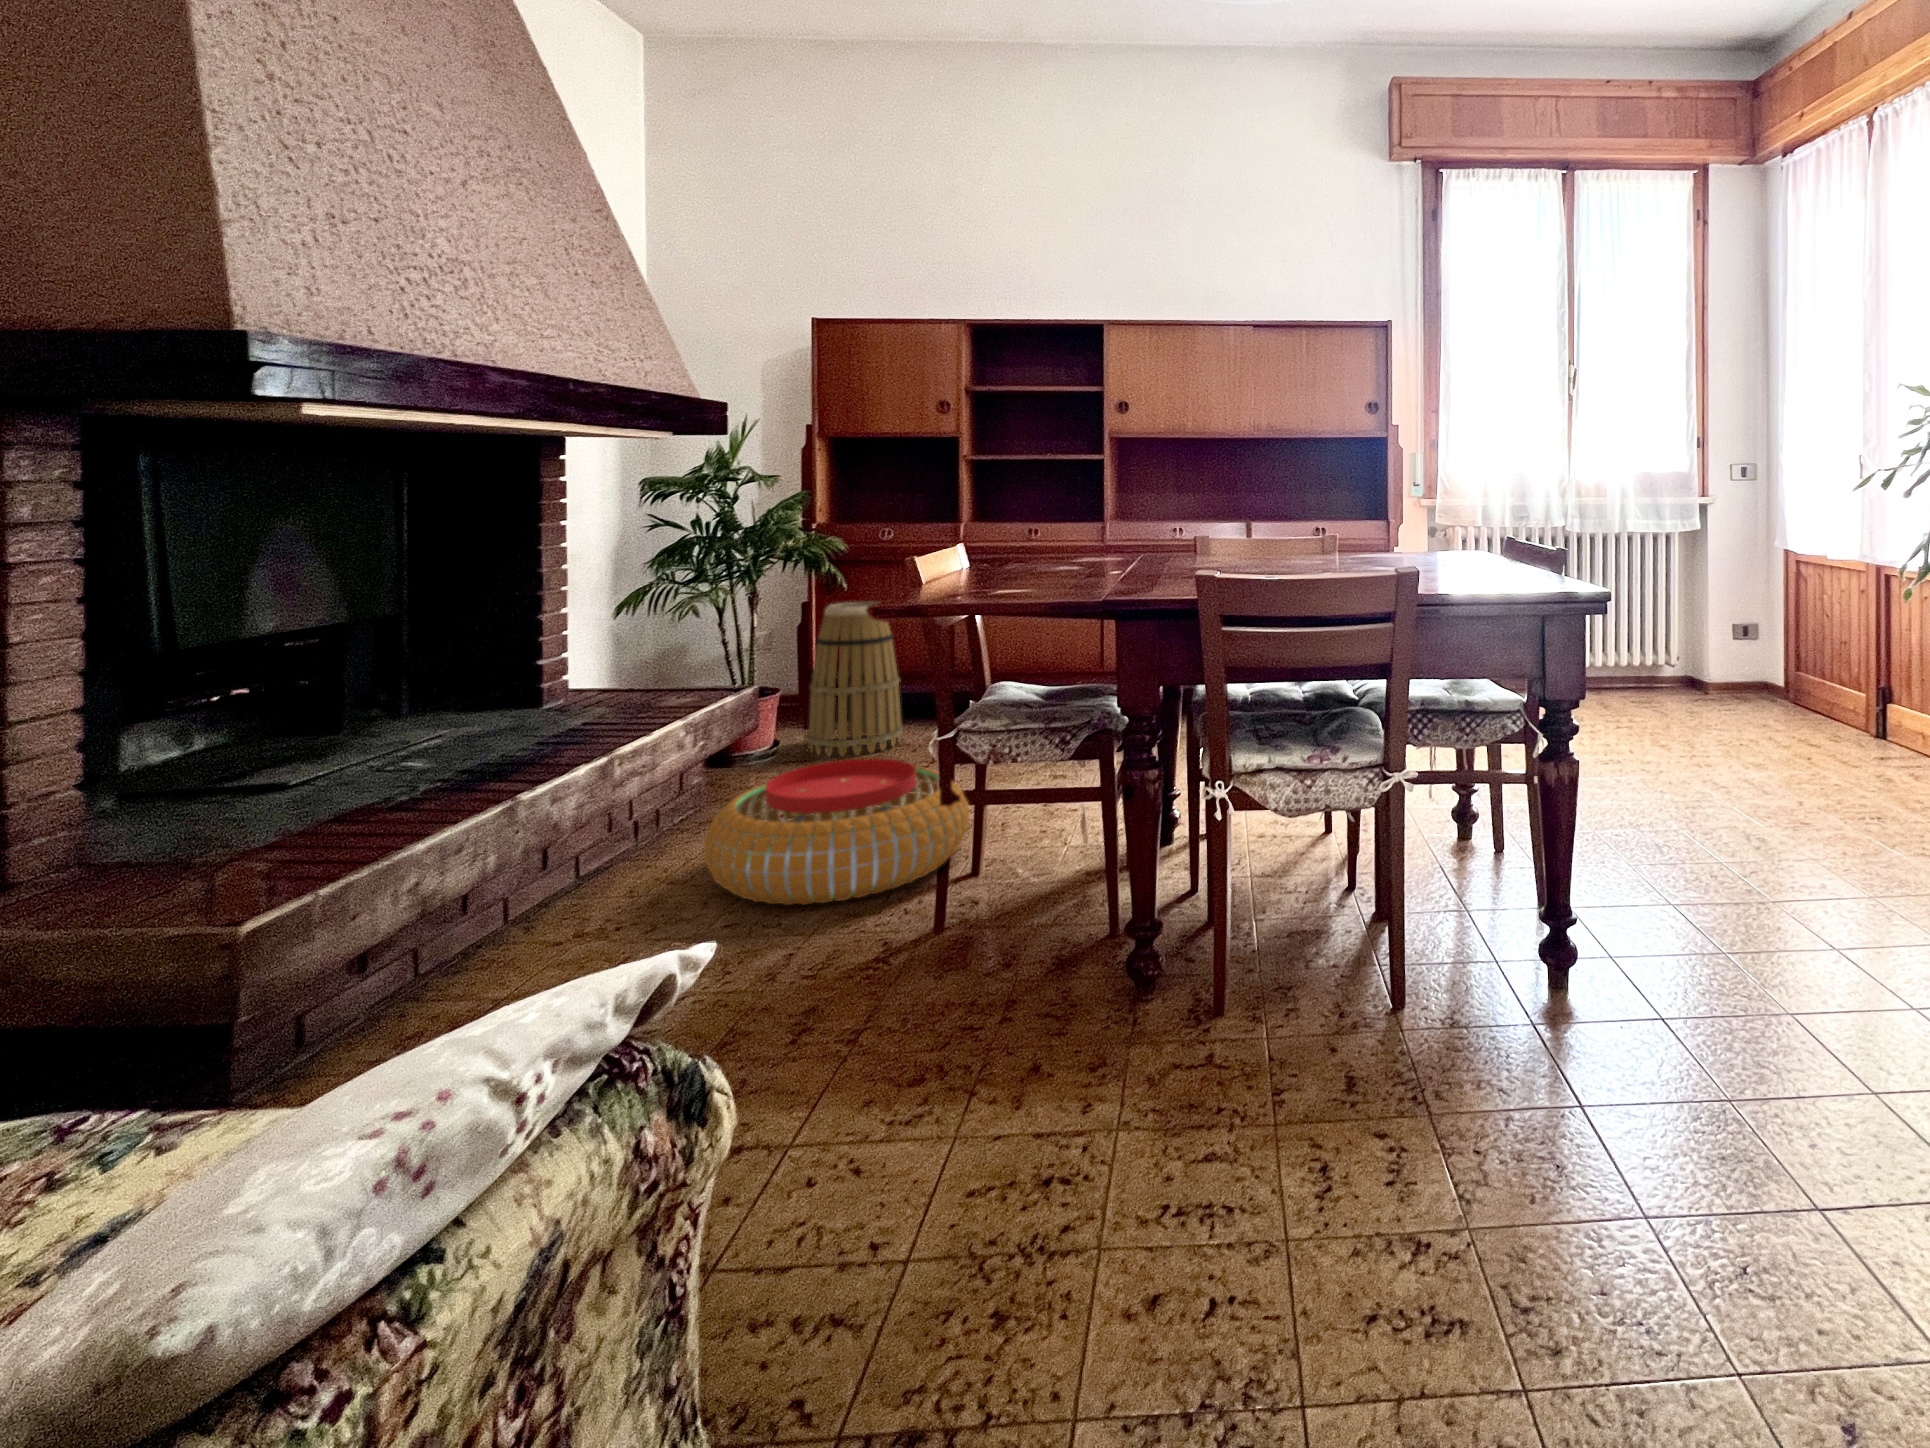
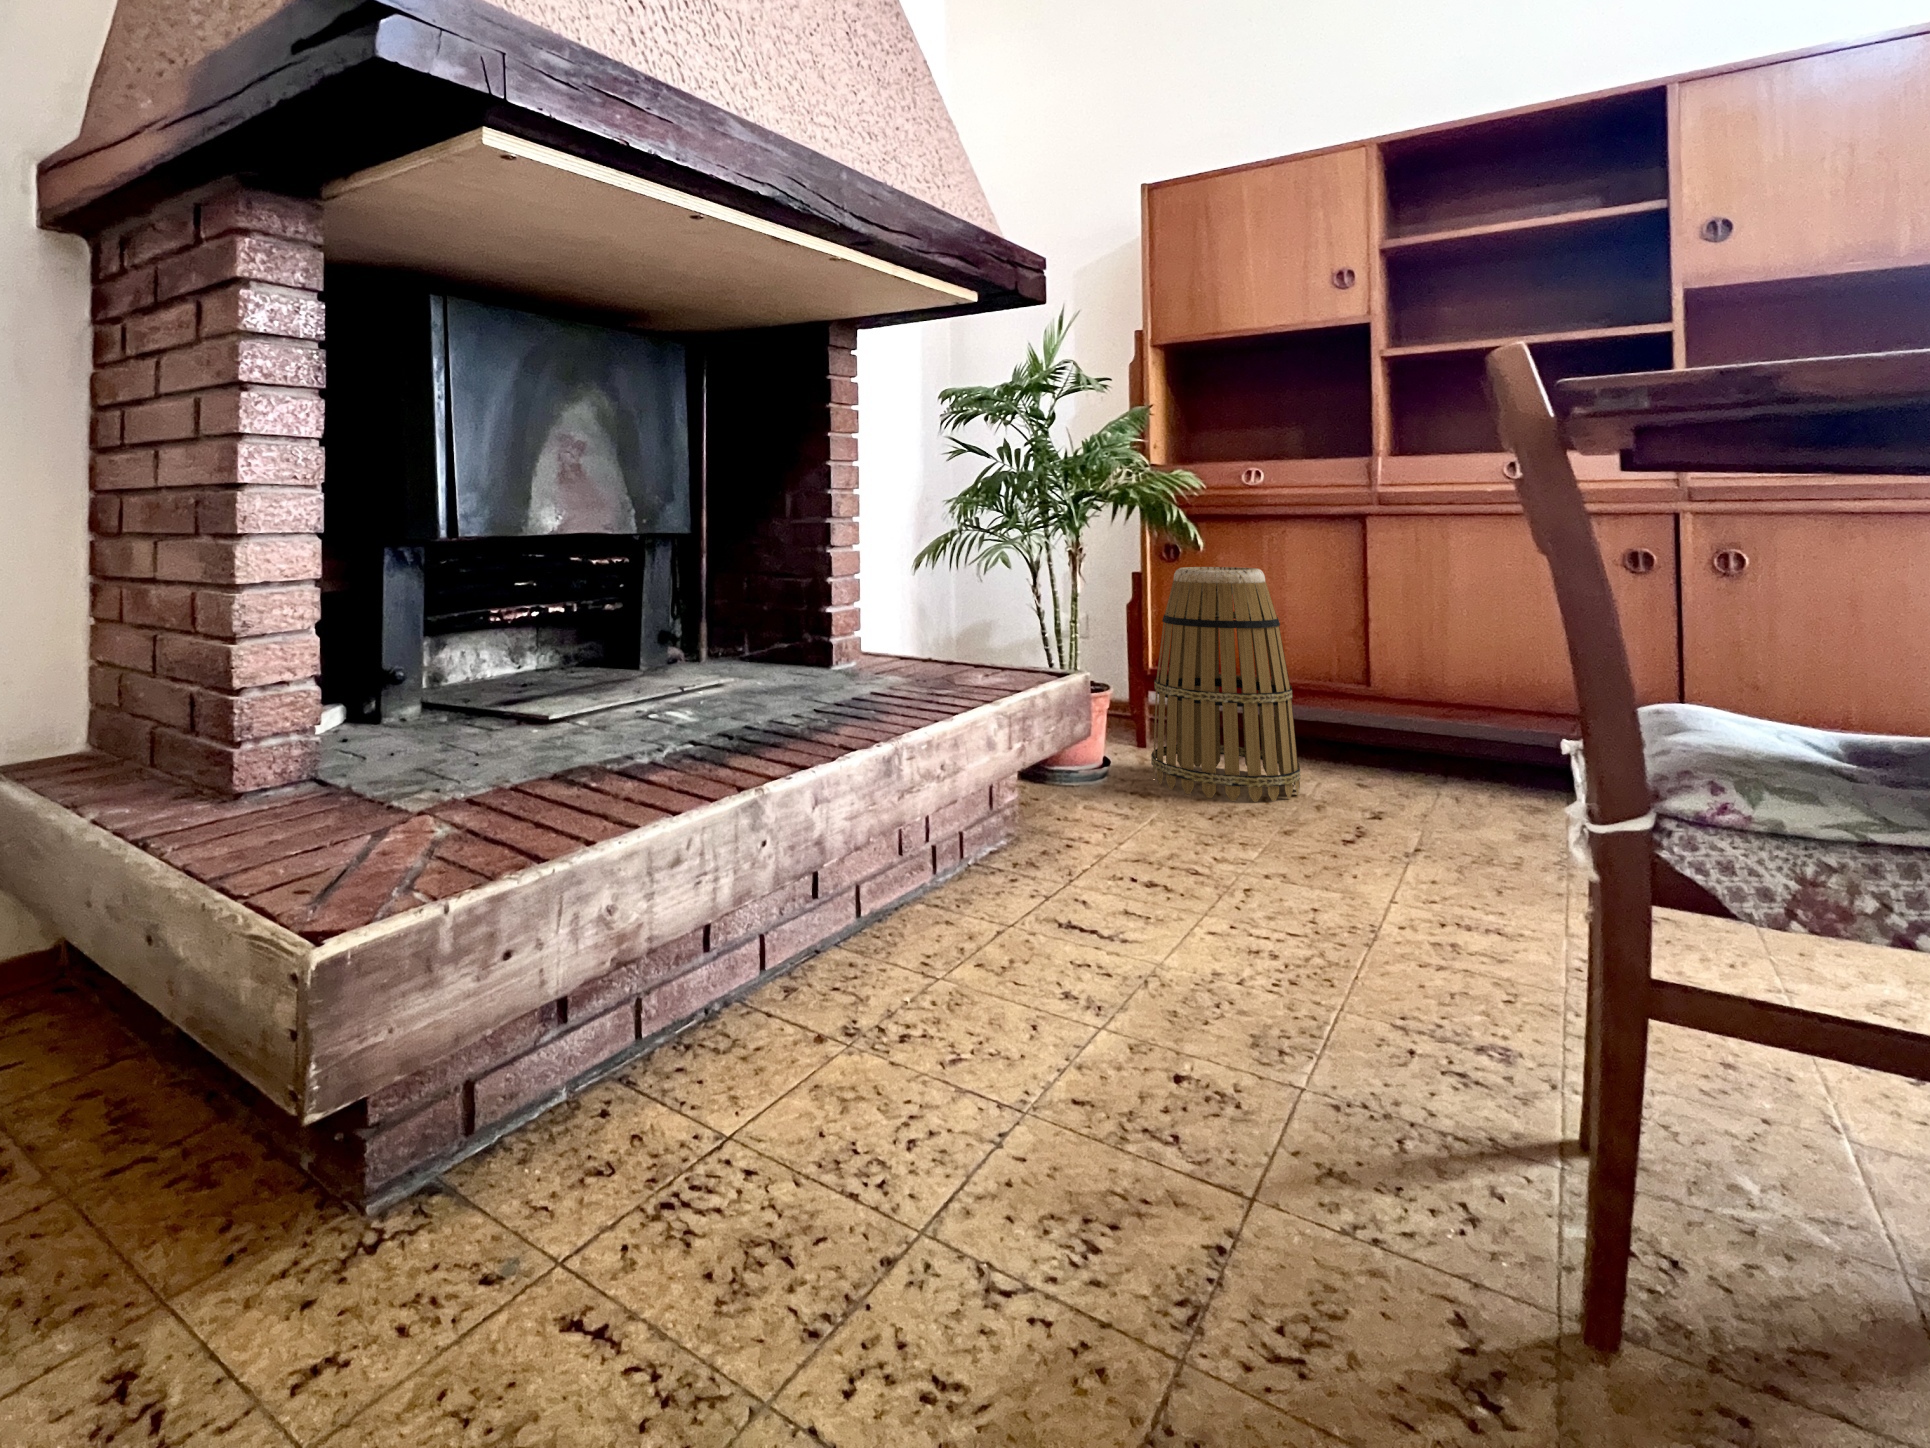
pouf: present [704,758,969,905] -> none [1035,819,1622,1180]

